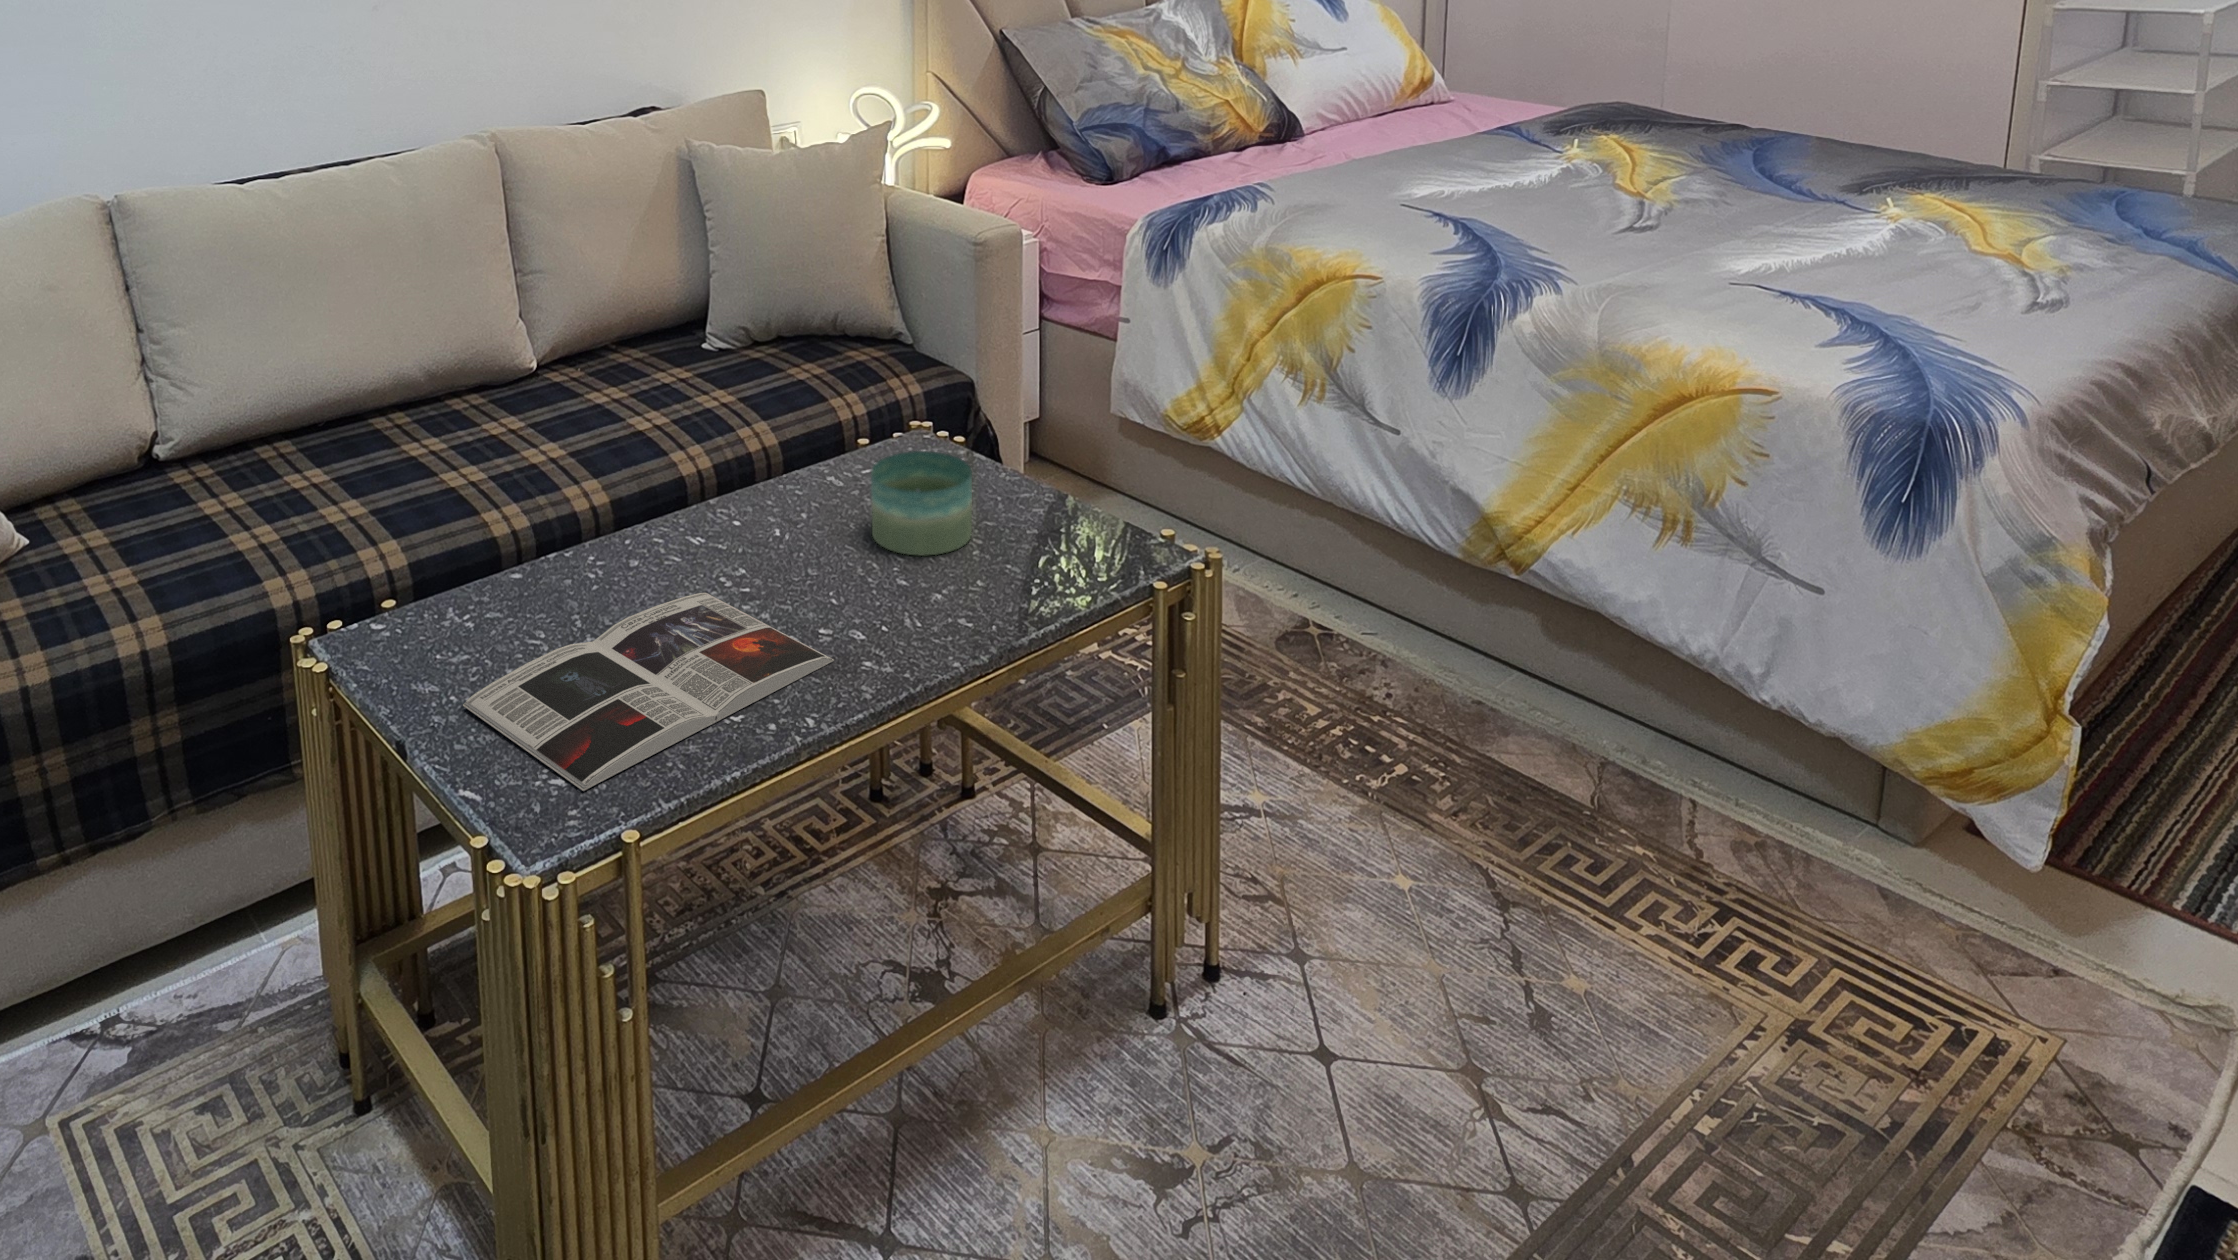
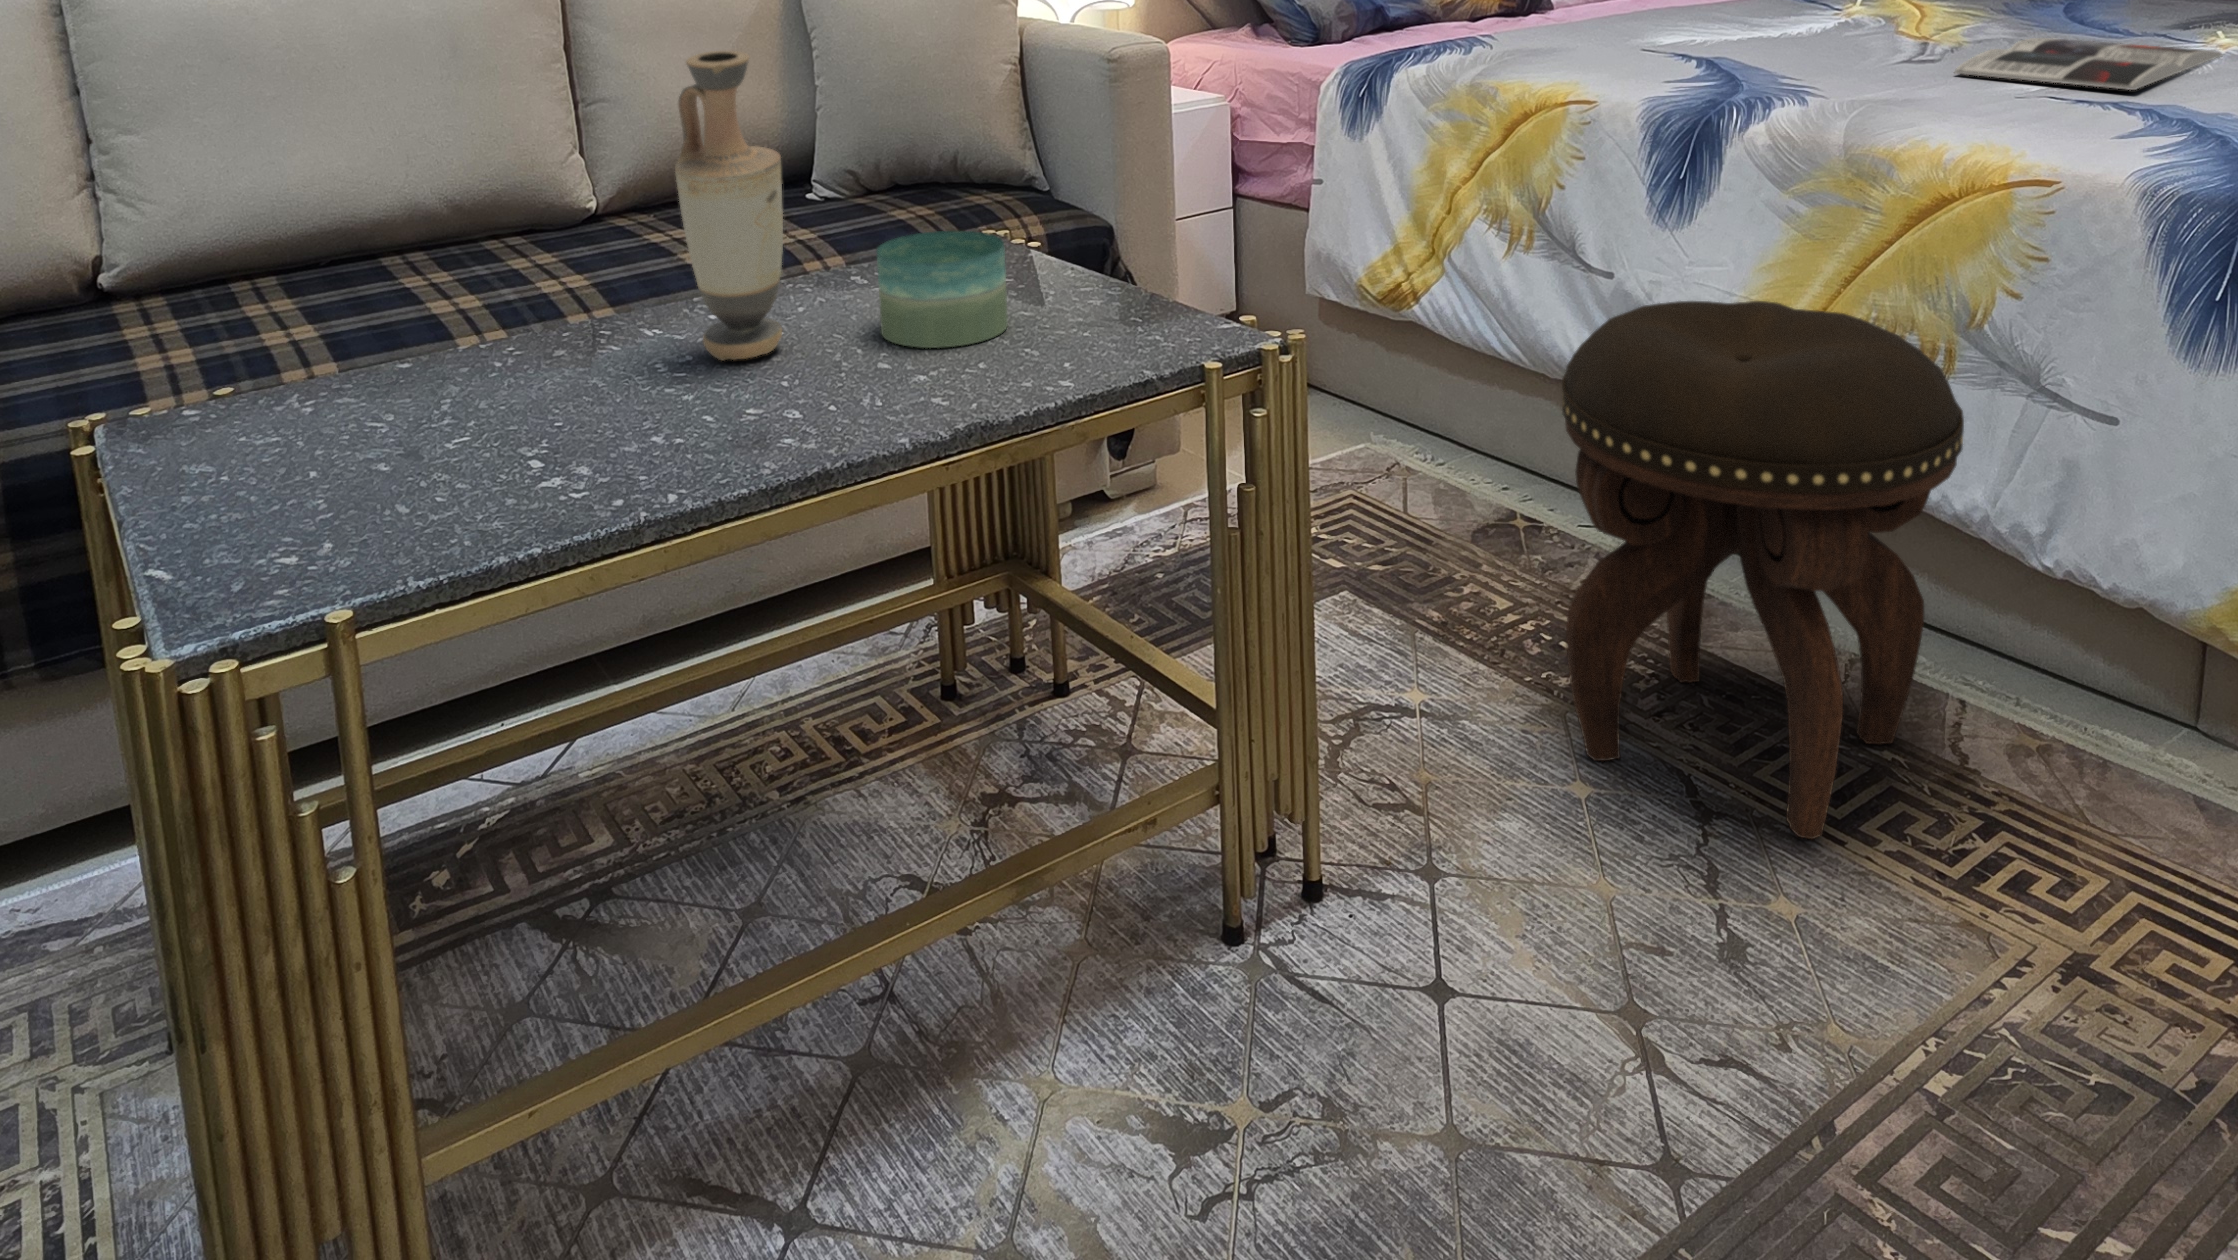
vase: none [729,329,810,568] -> present [675,51,783,361]
footstool: none [1390,489,1712,926] -> present [1562,301,1964,839]
magazine: present [463,593,834,791] -> present [1955,38,2222,90]

